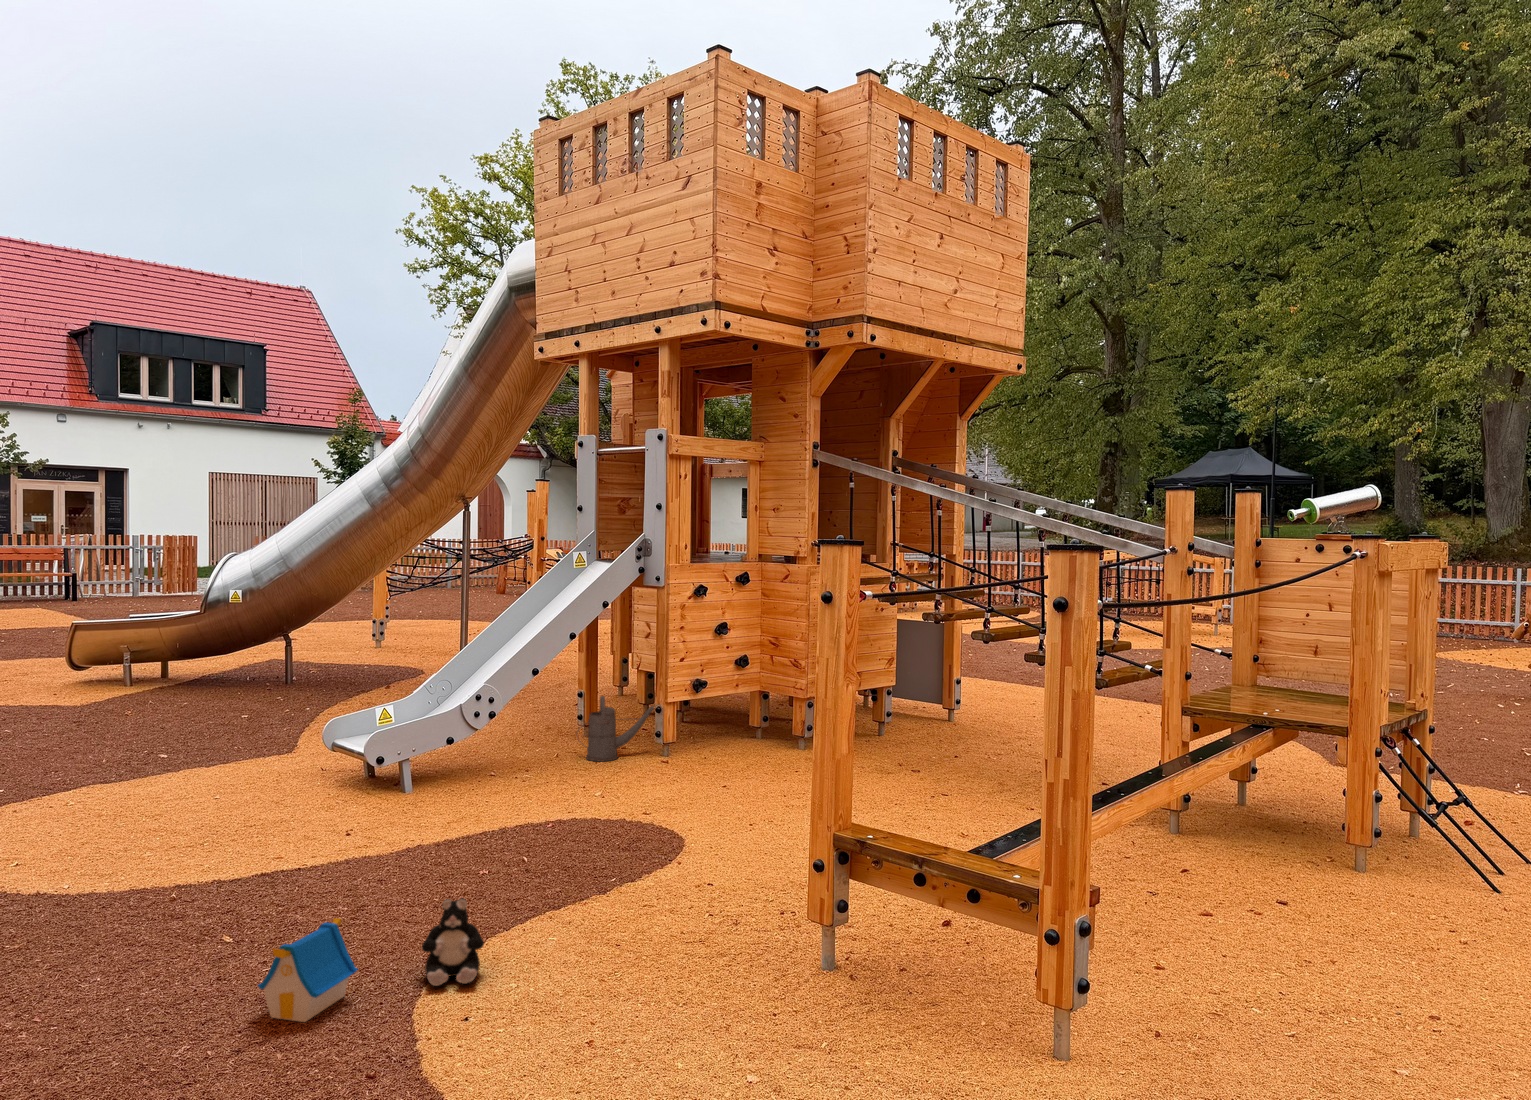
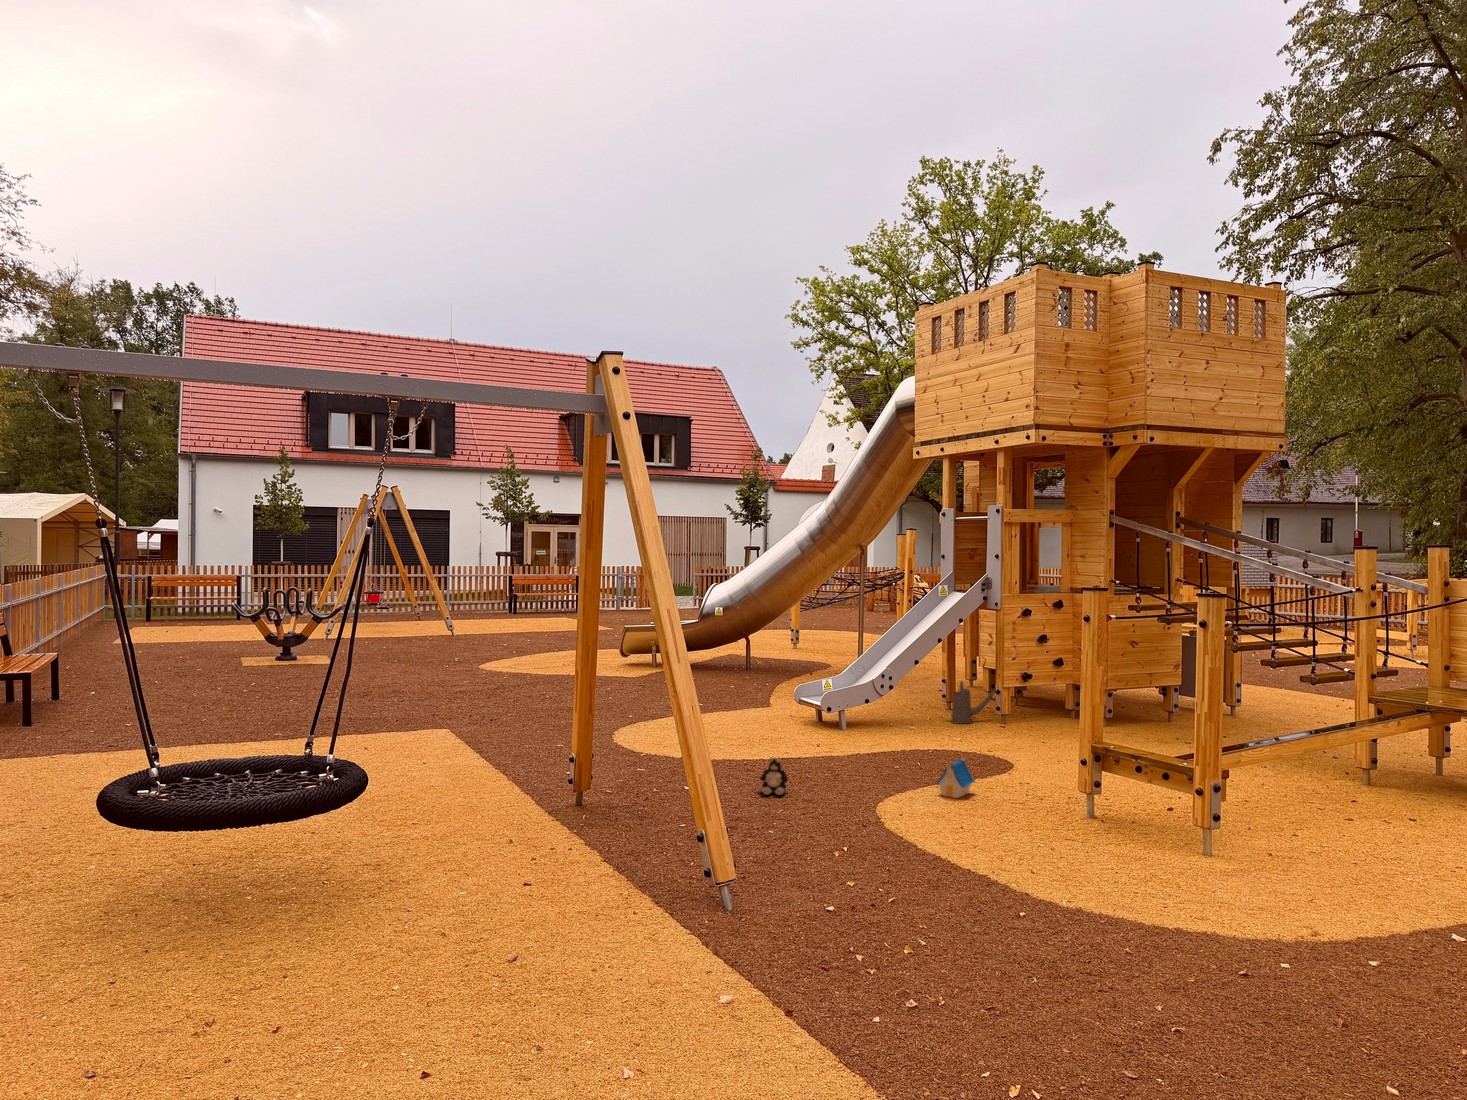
plush toy: present [422,898,484,986] -> present [760,757,788,795]
toy house: present [258,918,358,1022] -> present [936,759,975,798]

